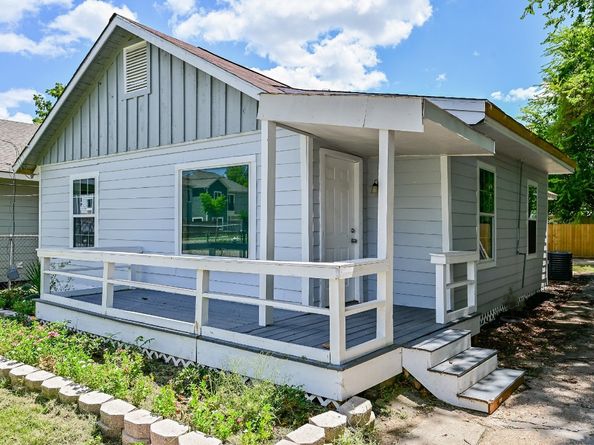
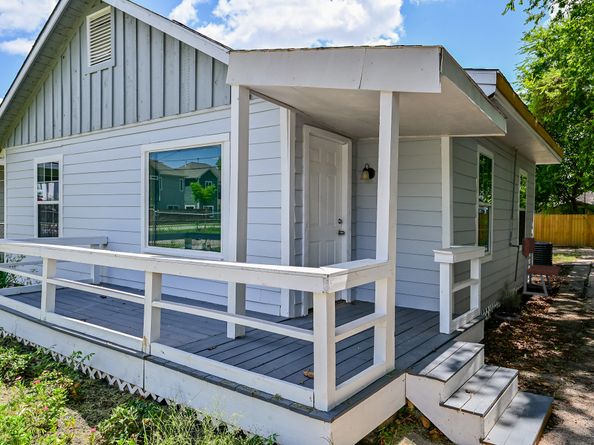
bench: none [535,246,575,304] -> present [522,237,561,296]

